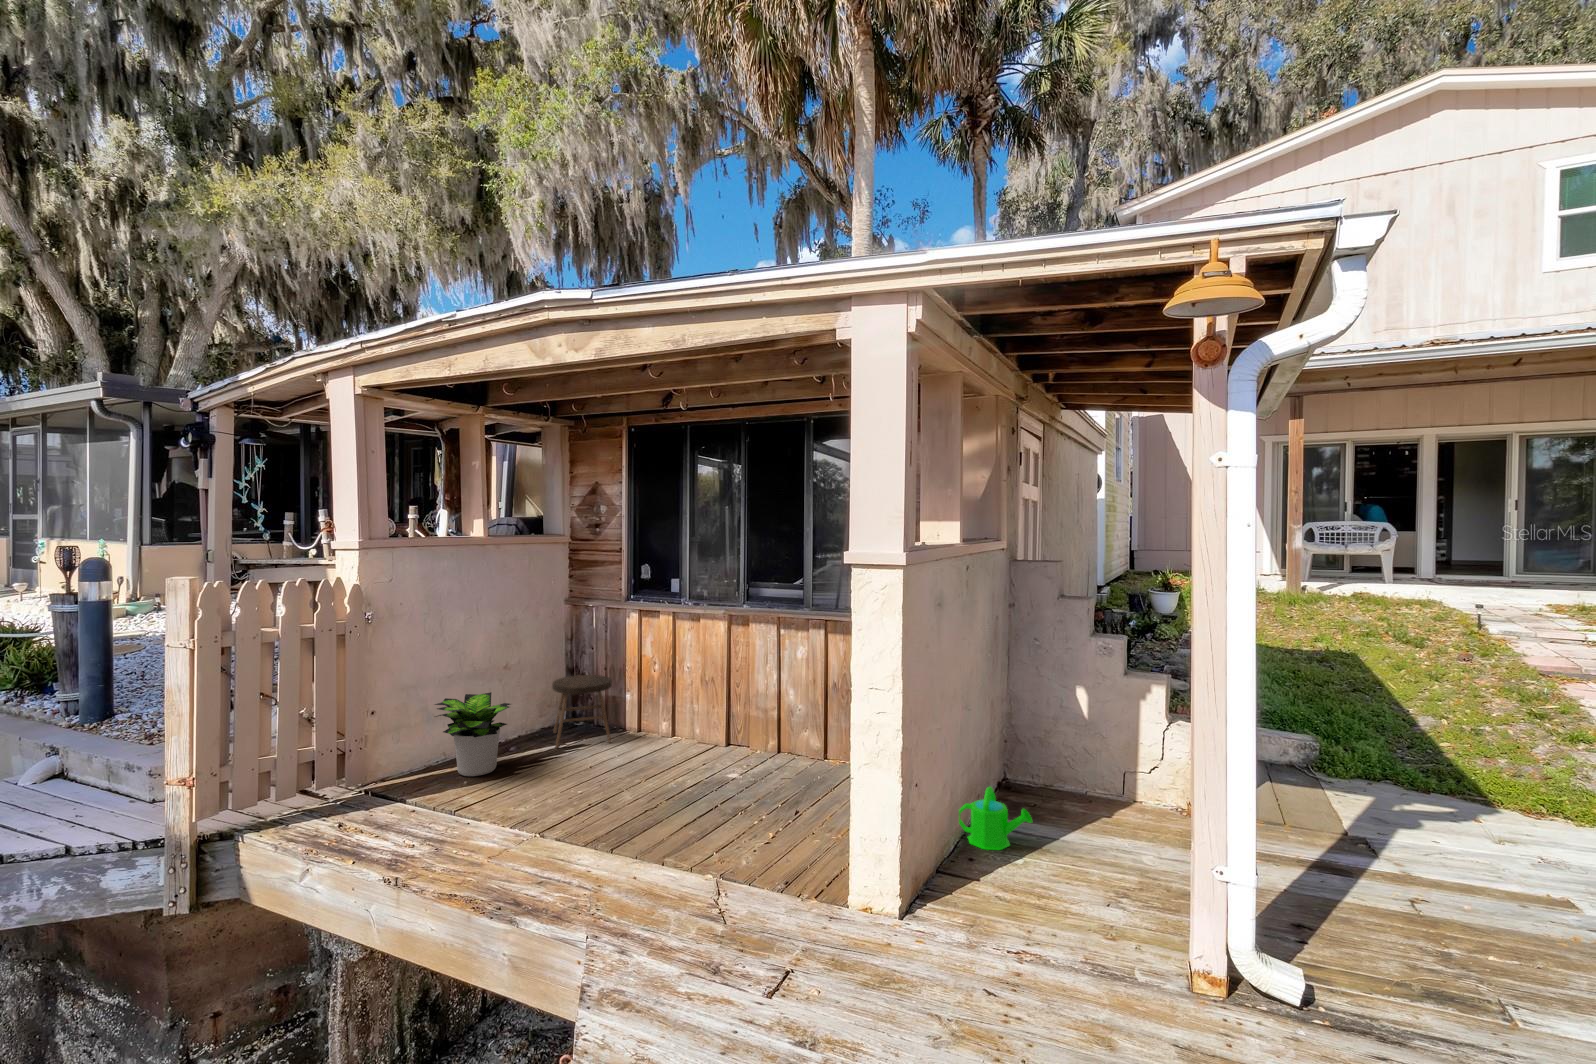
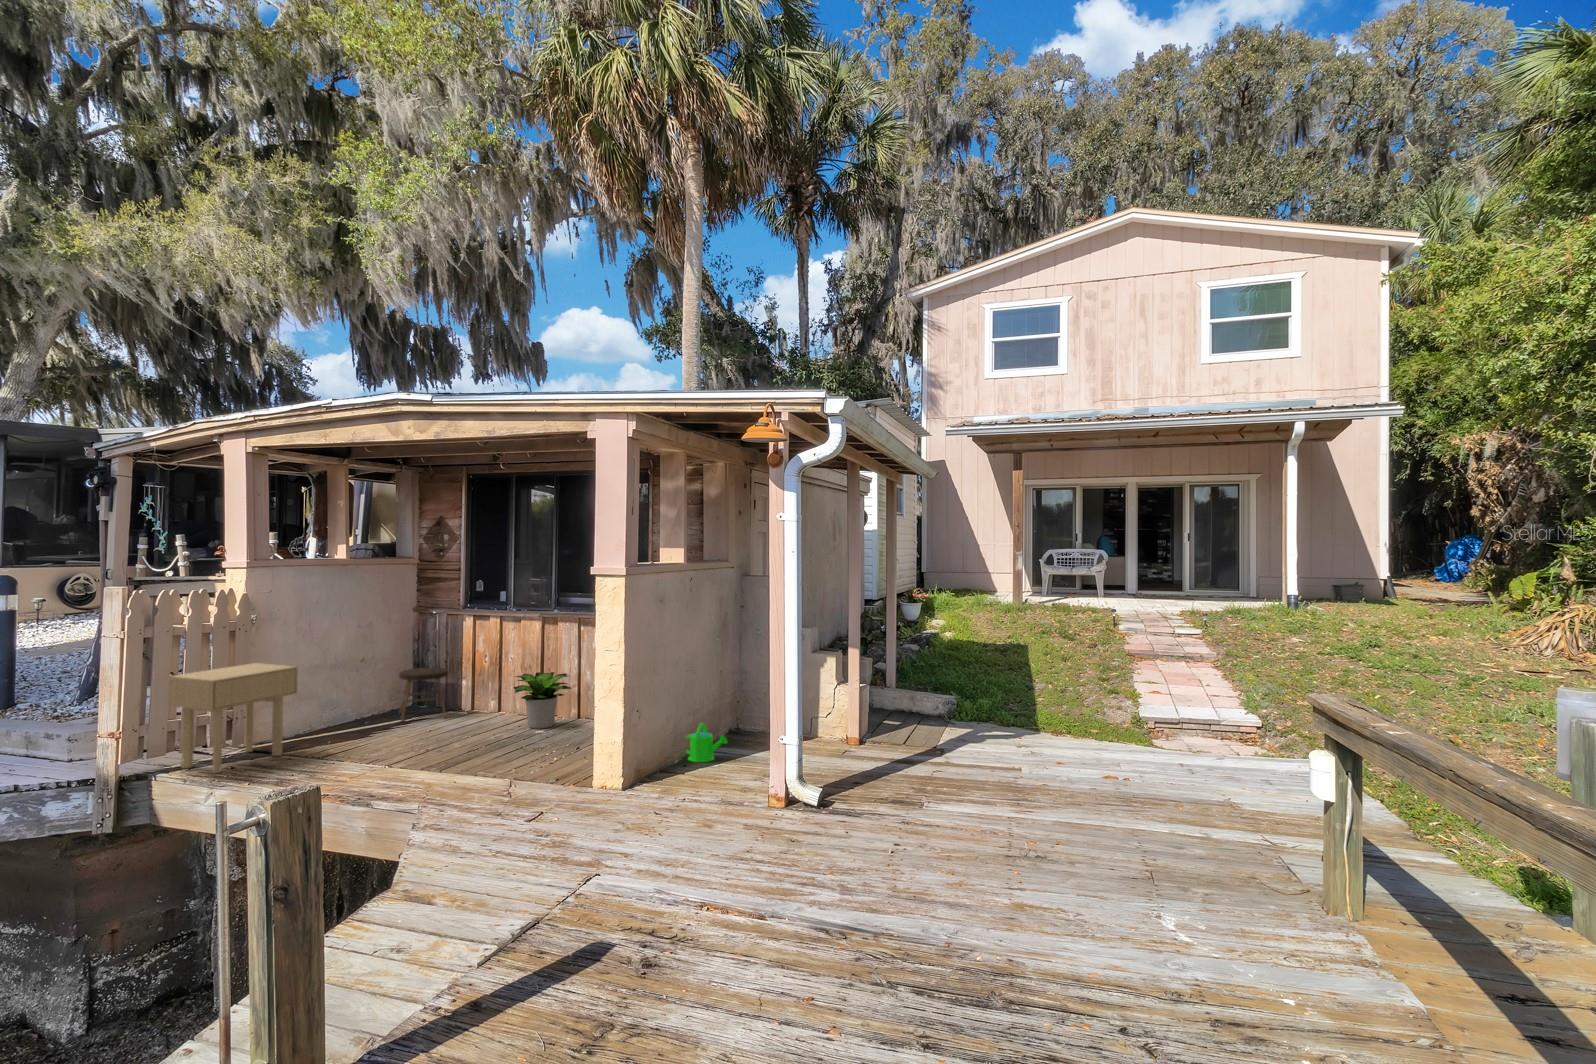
side table: none [257,676,423,837] -> present [168,663,297,773]
potted plant: present [435,692,511,776] -> present [513,672,571,729]

